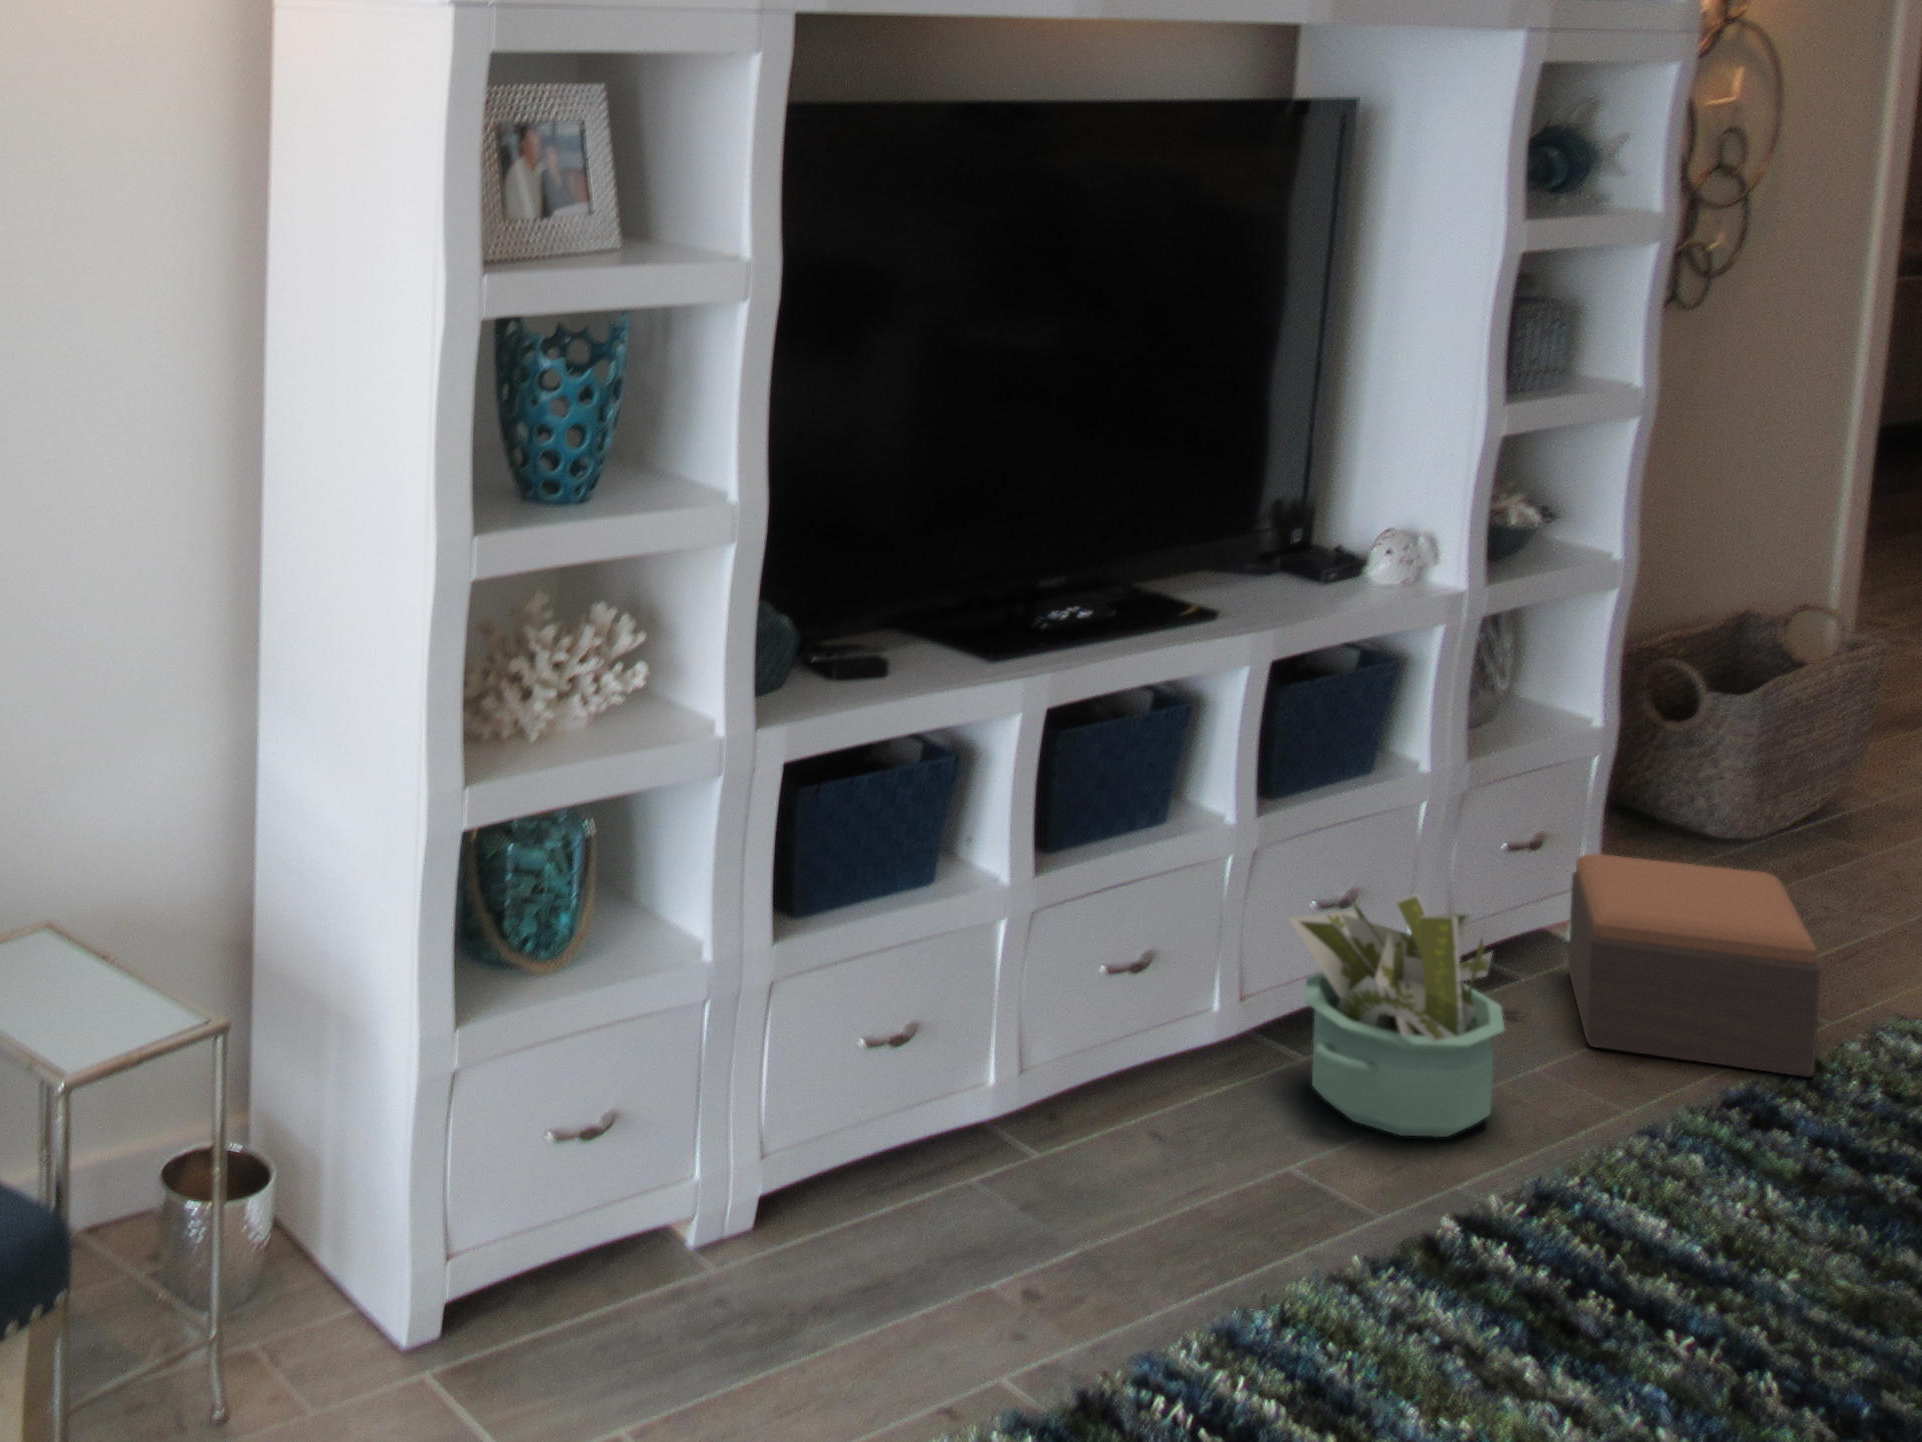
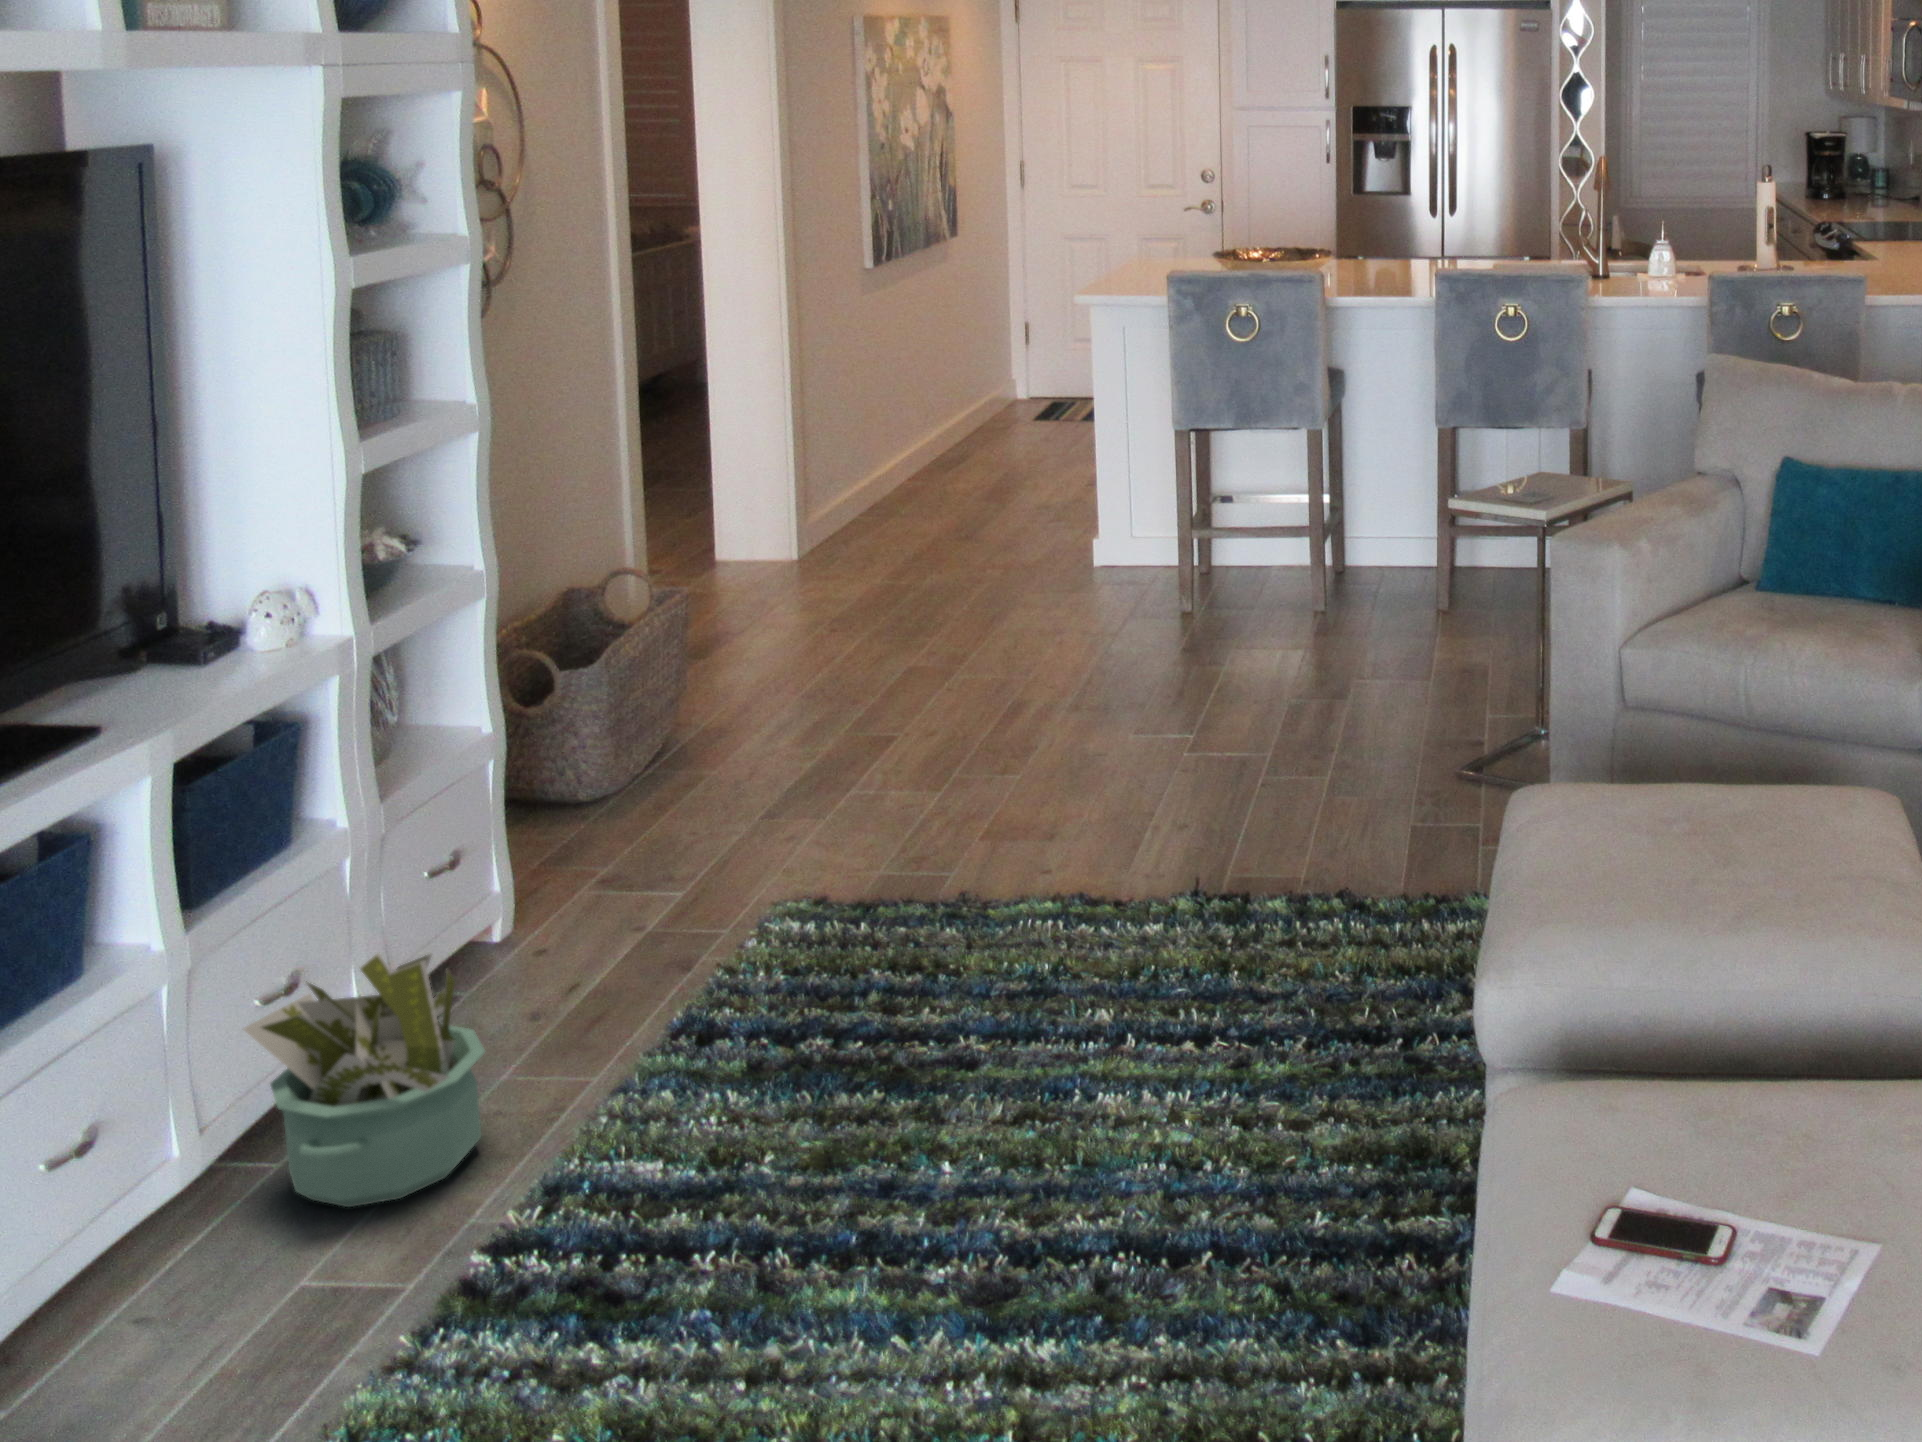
footstool: present [1568,854,1820,1077] -> none [494,822,727,1034]

